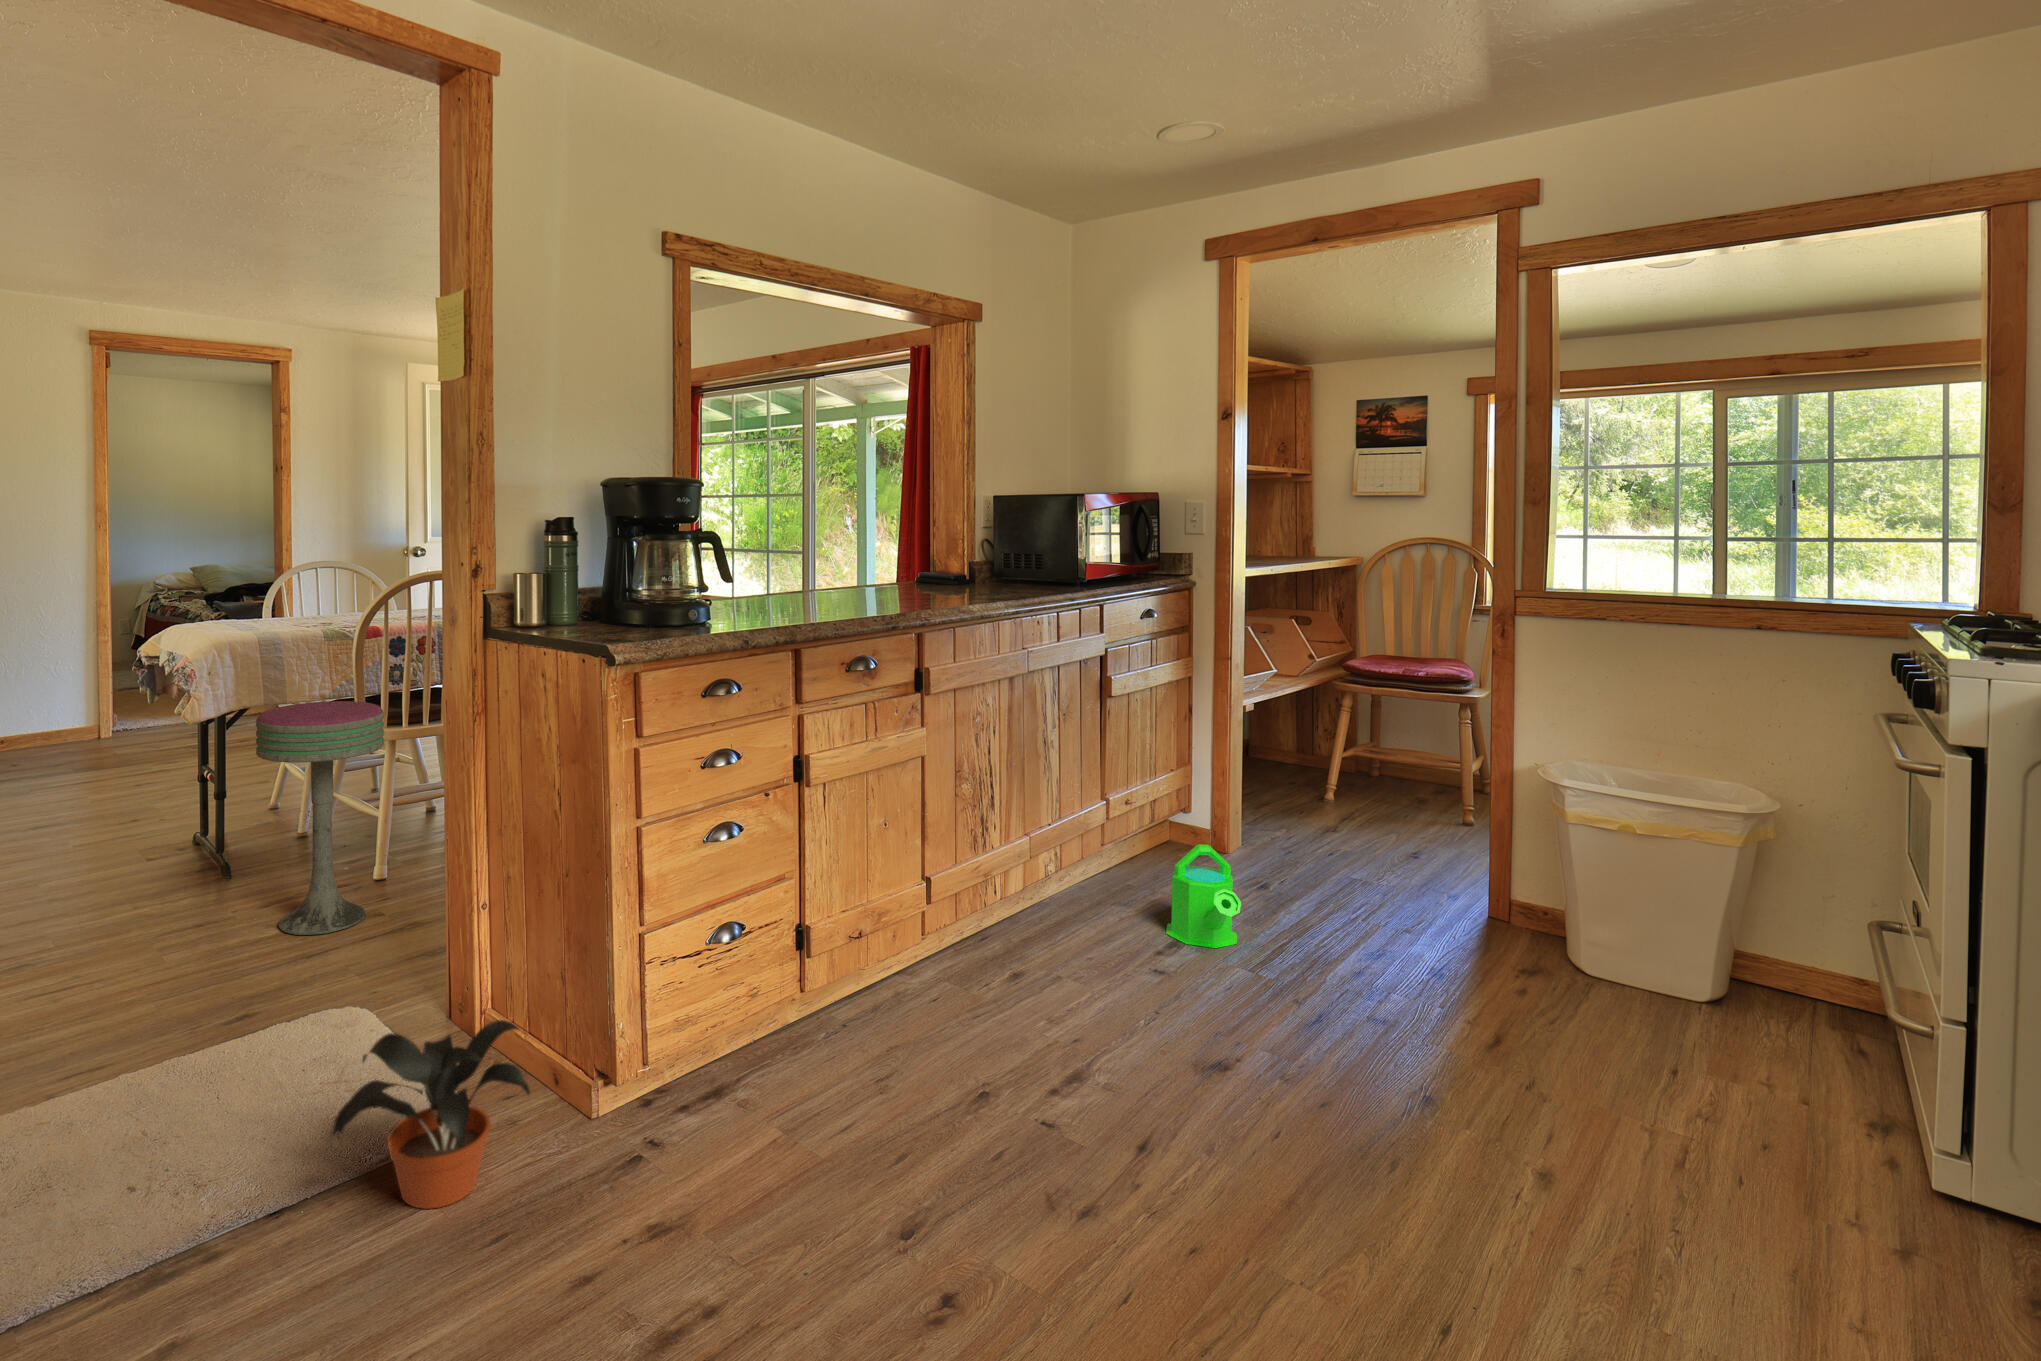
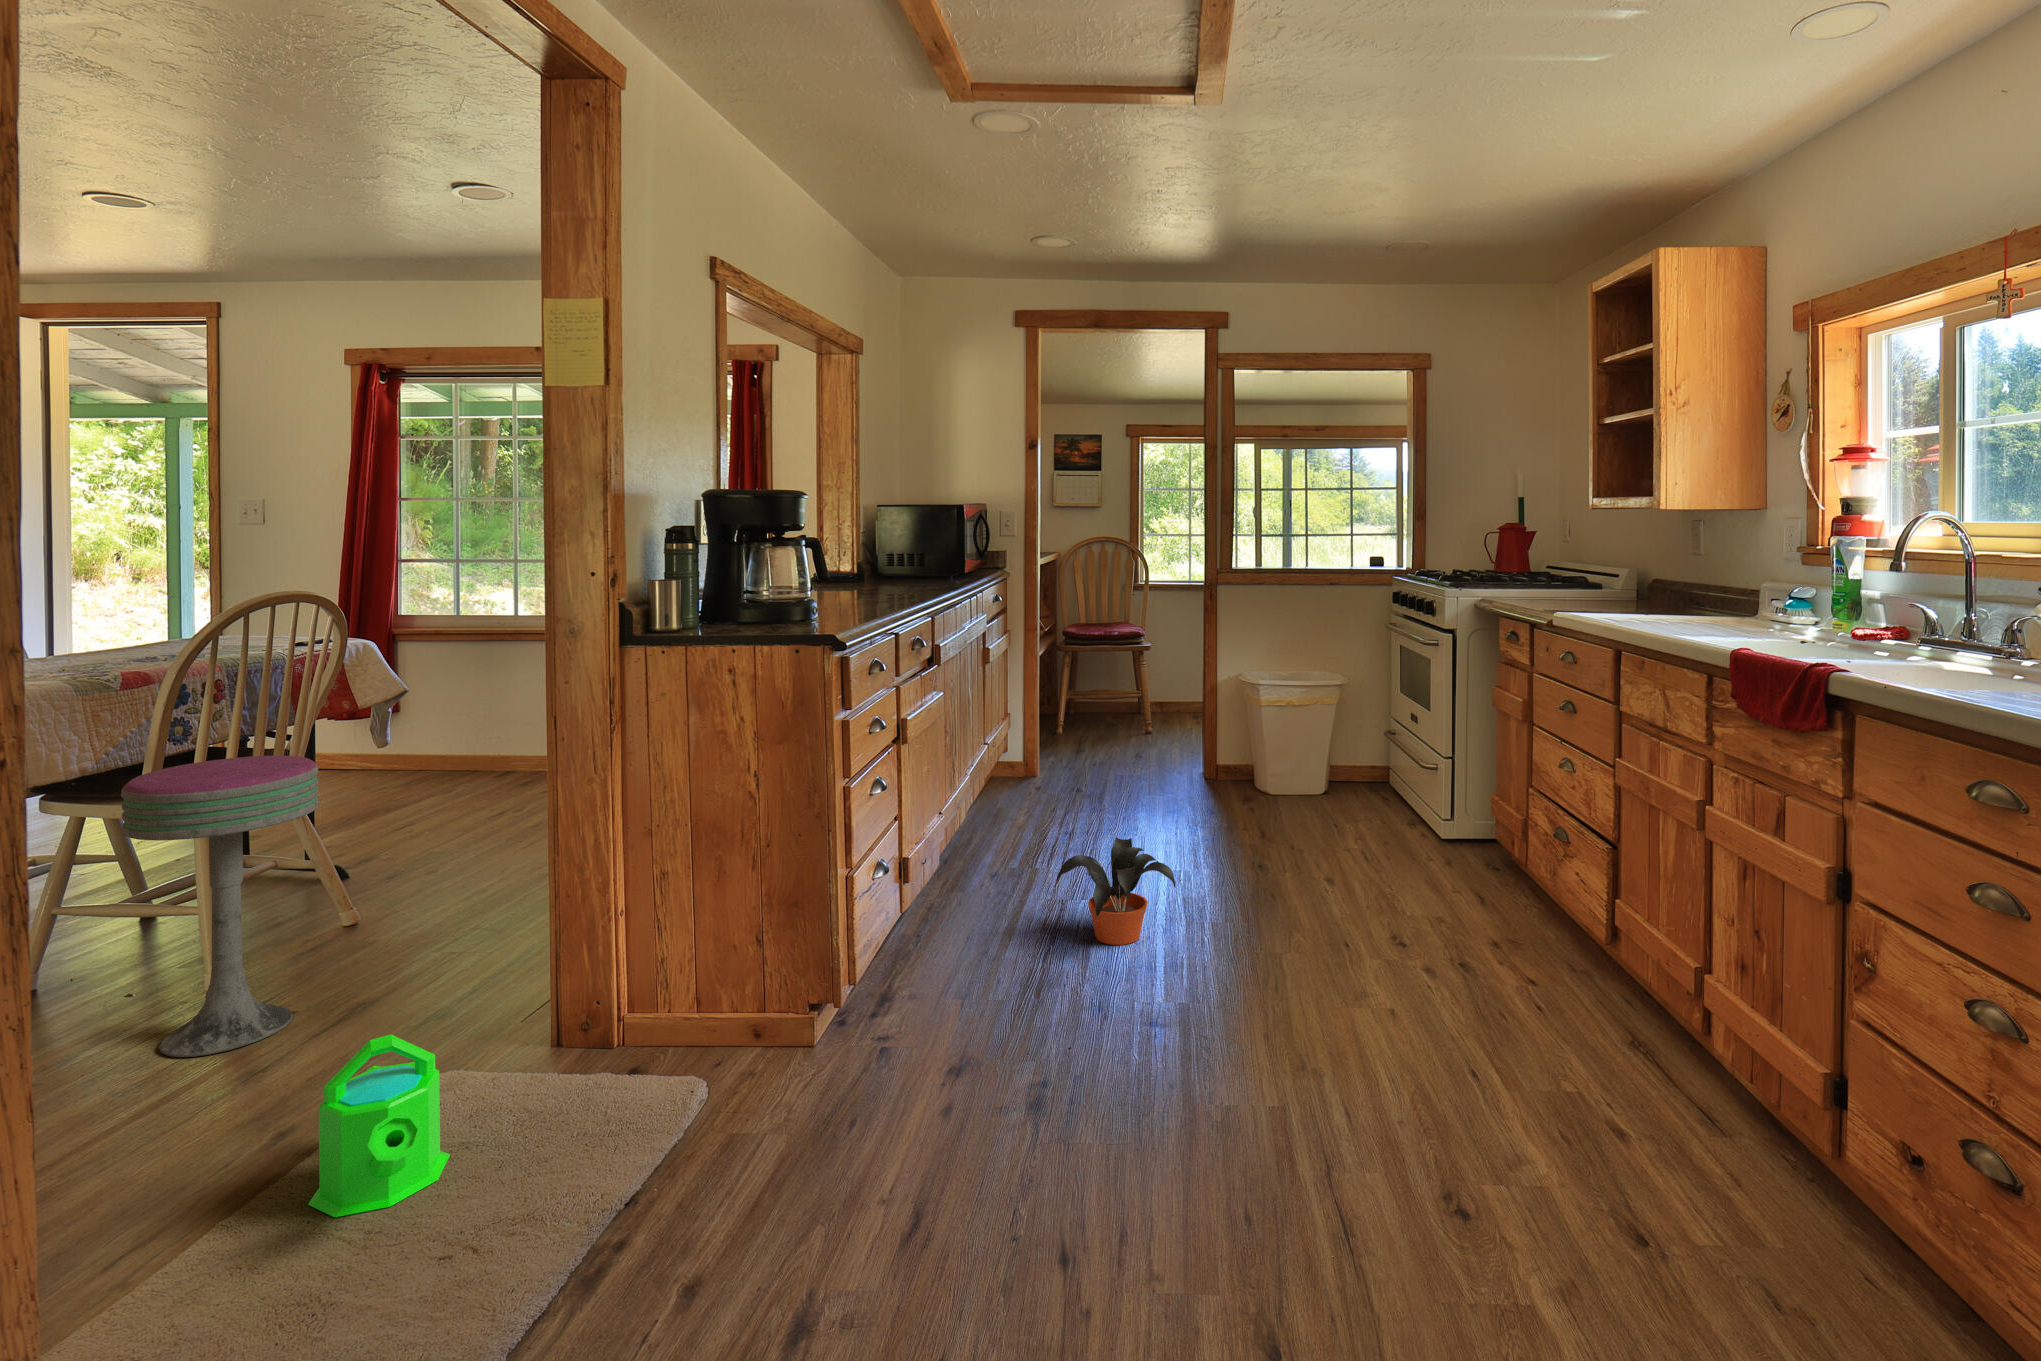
watering can: present [1166,845,1241,948] -> present [308,1034,450,1217]
potted plant: present [331,1020,530,1209] -> present [1056,837,1176,945]

